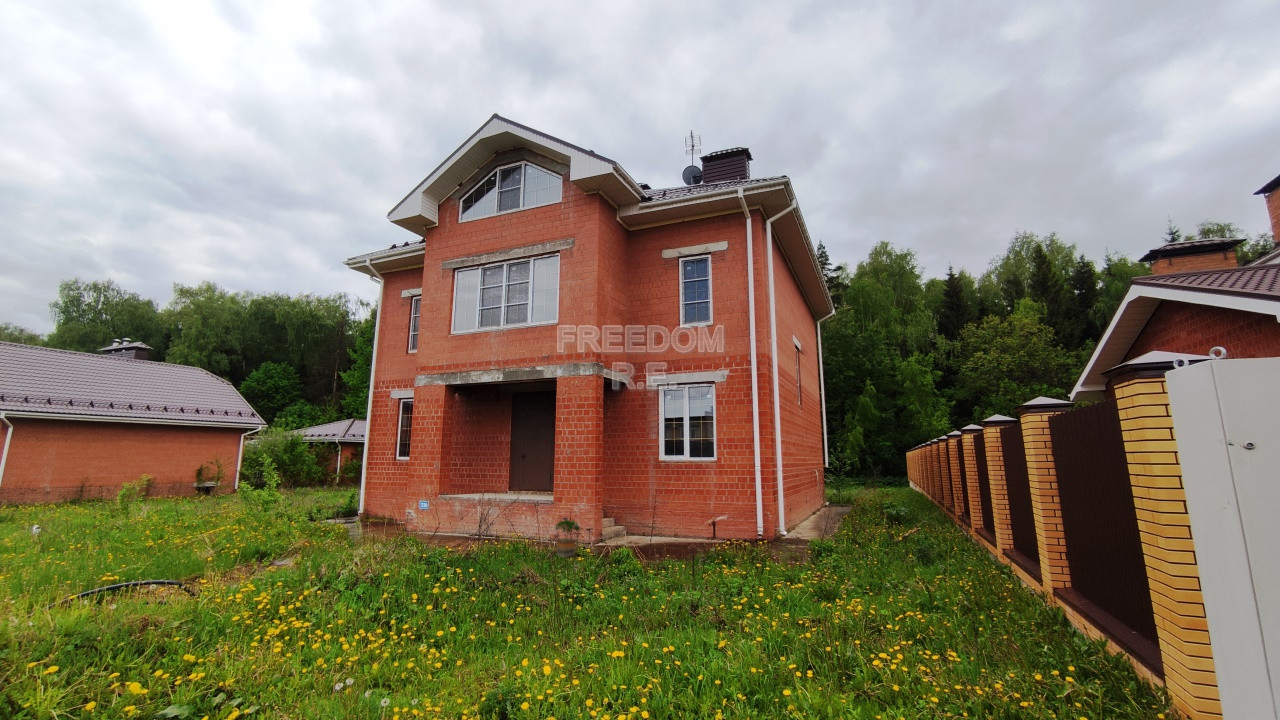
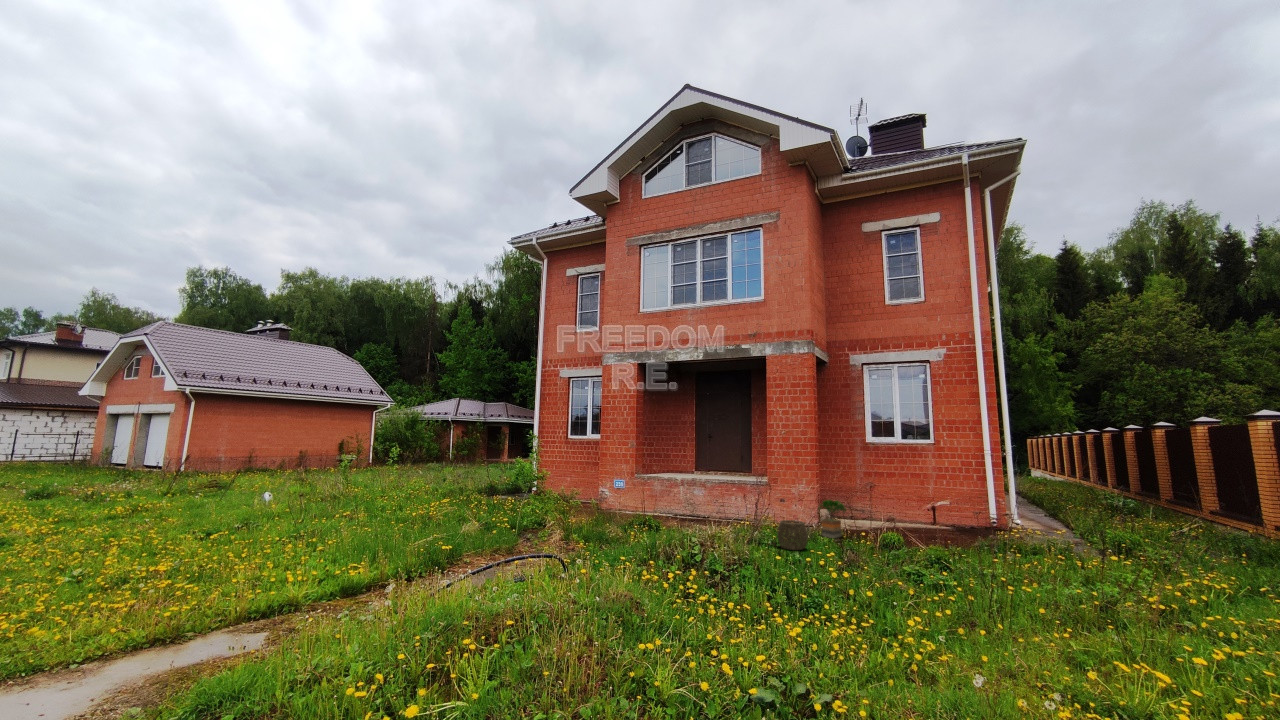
woven basket: none [480,541,510,571] -> present [778,520,808,550]

